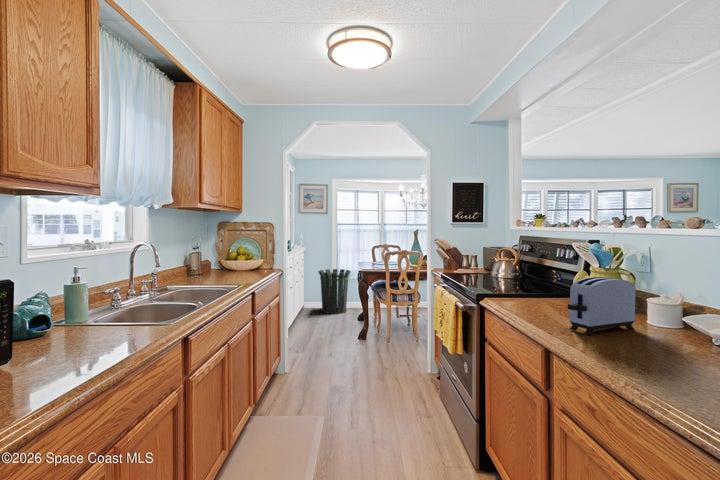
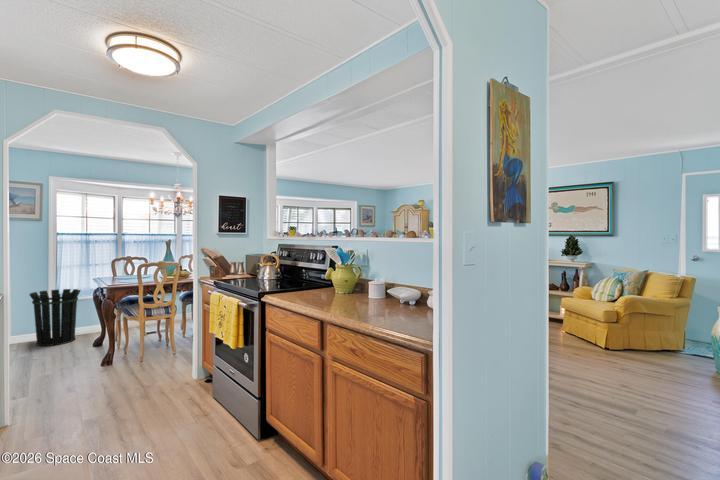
toaster: present [567,277,636,335] -> none [328,271,363,308]

